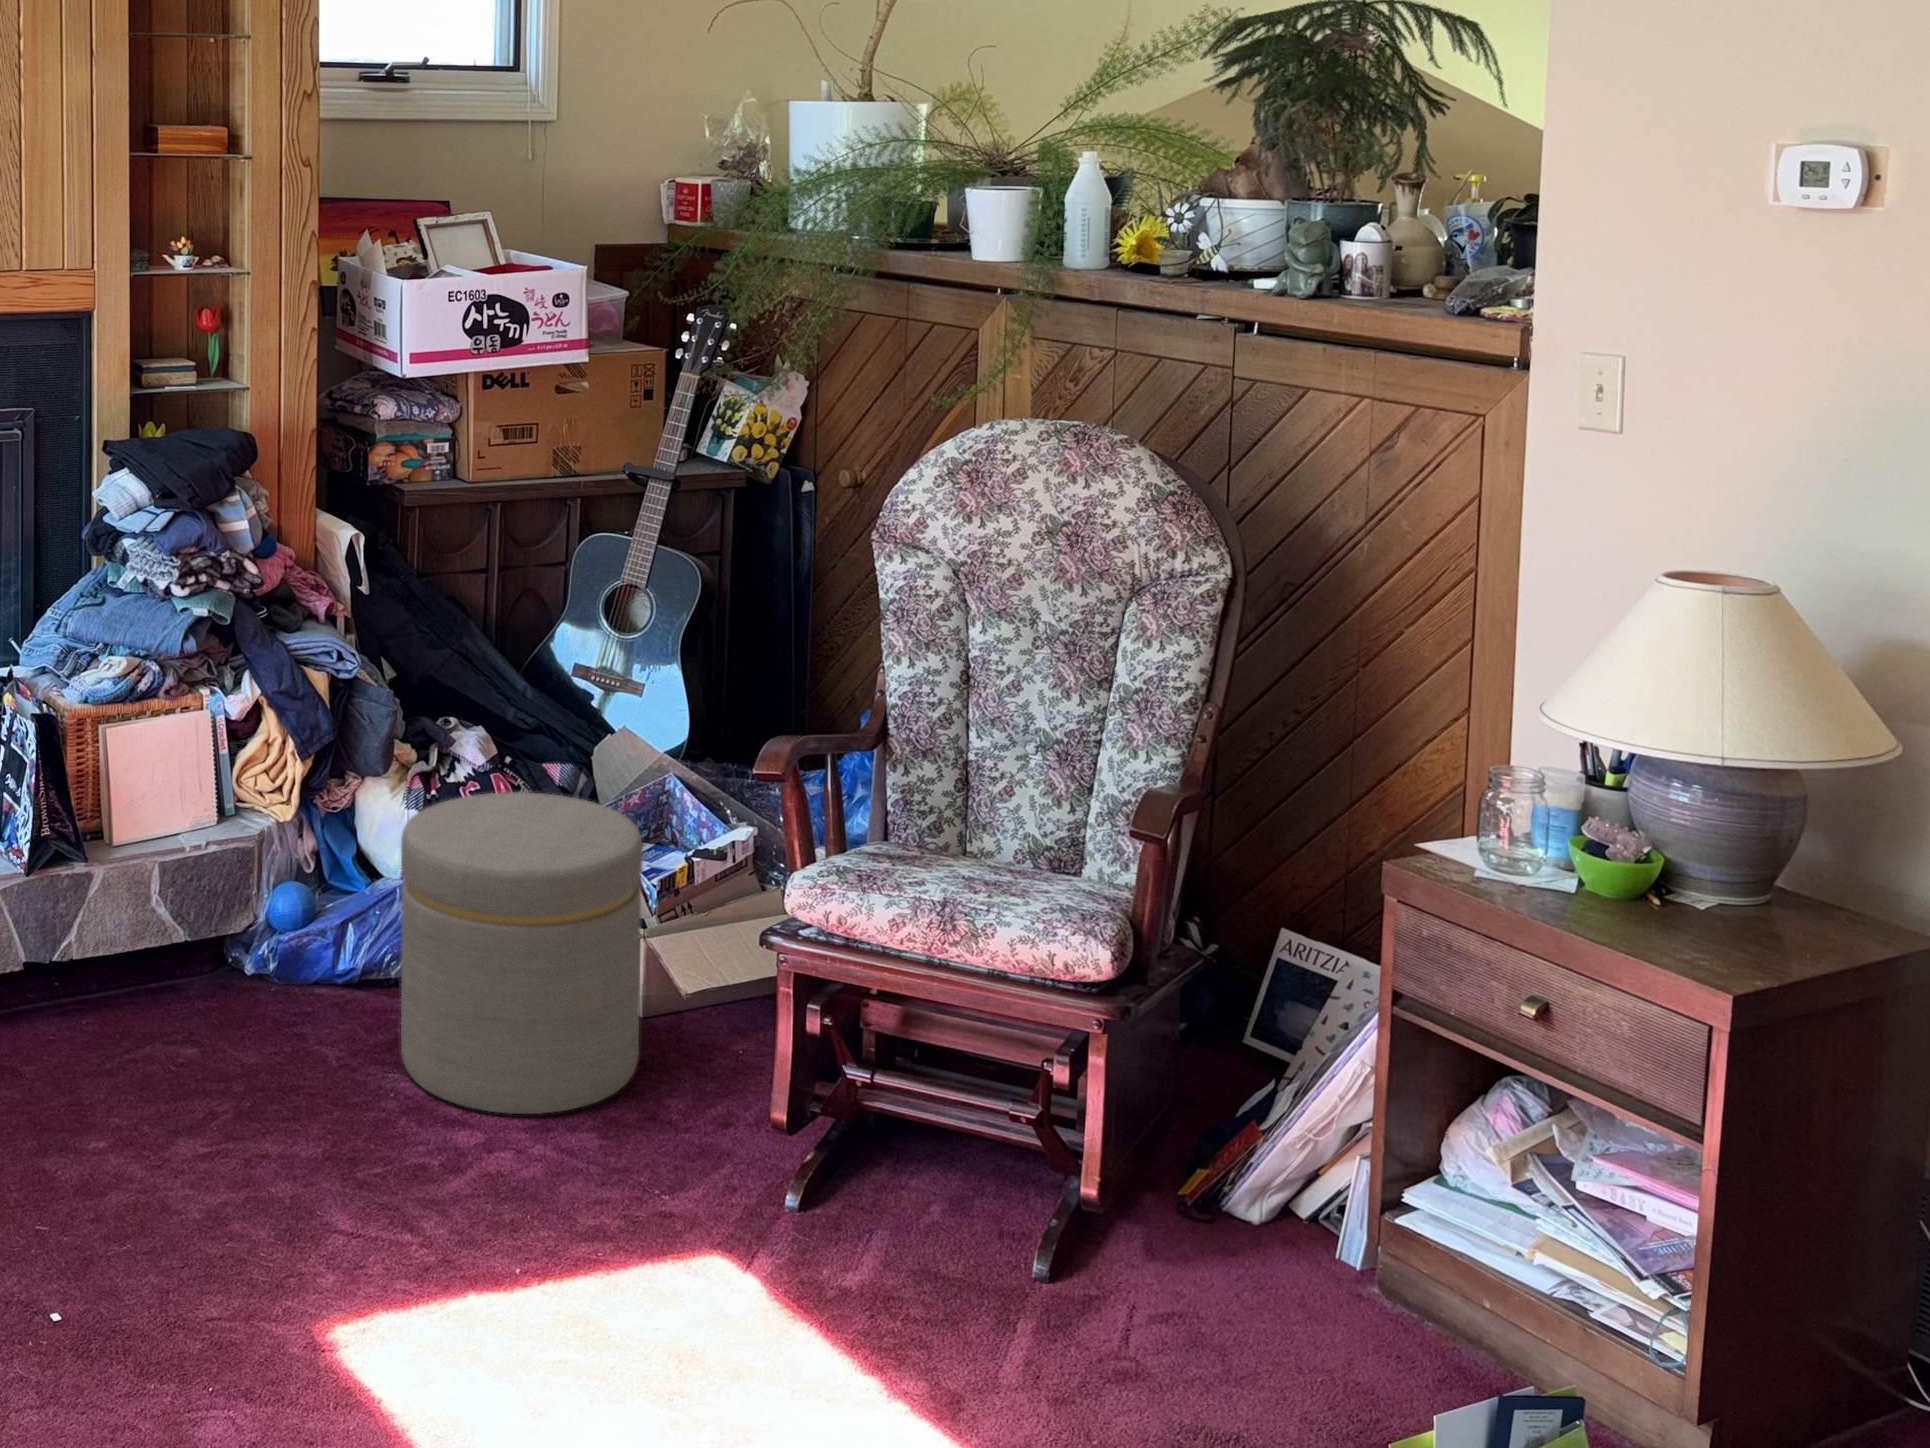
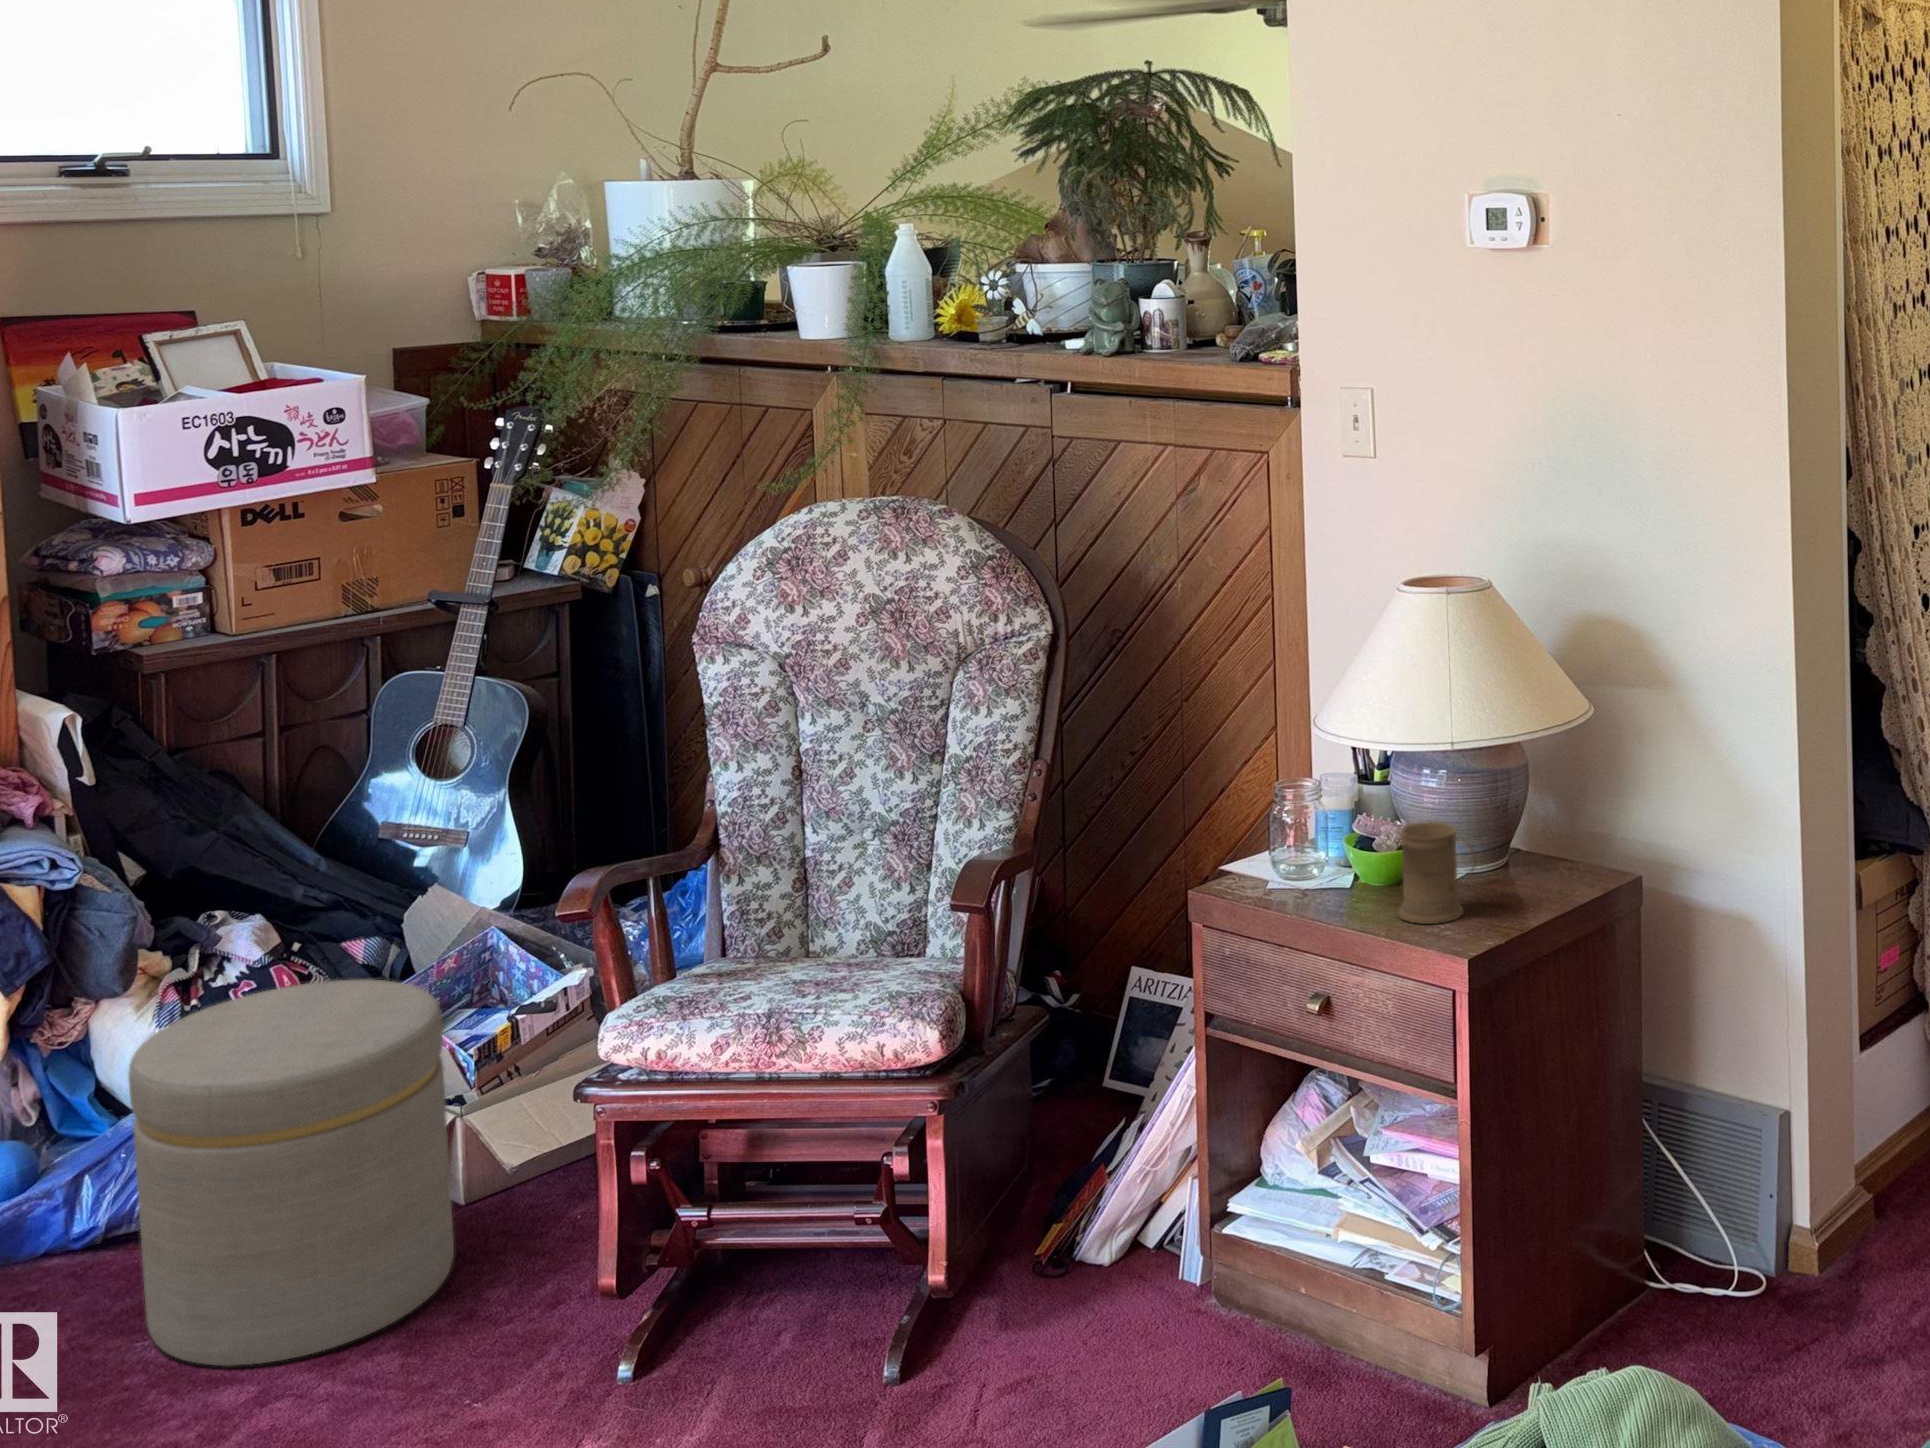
mug: none [1650,839,1760,956] -> present [1397,822,1476,924]

